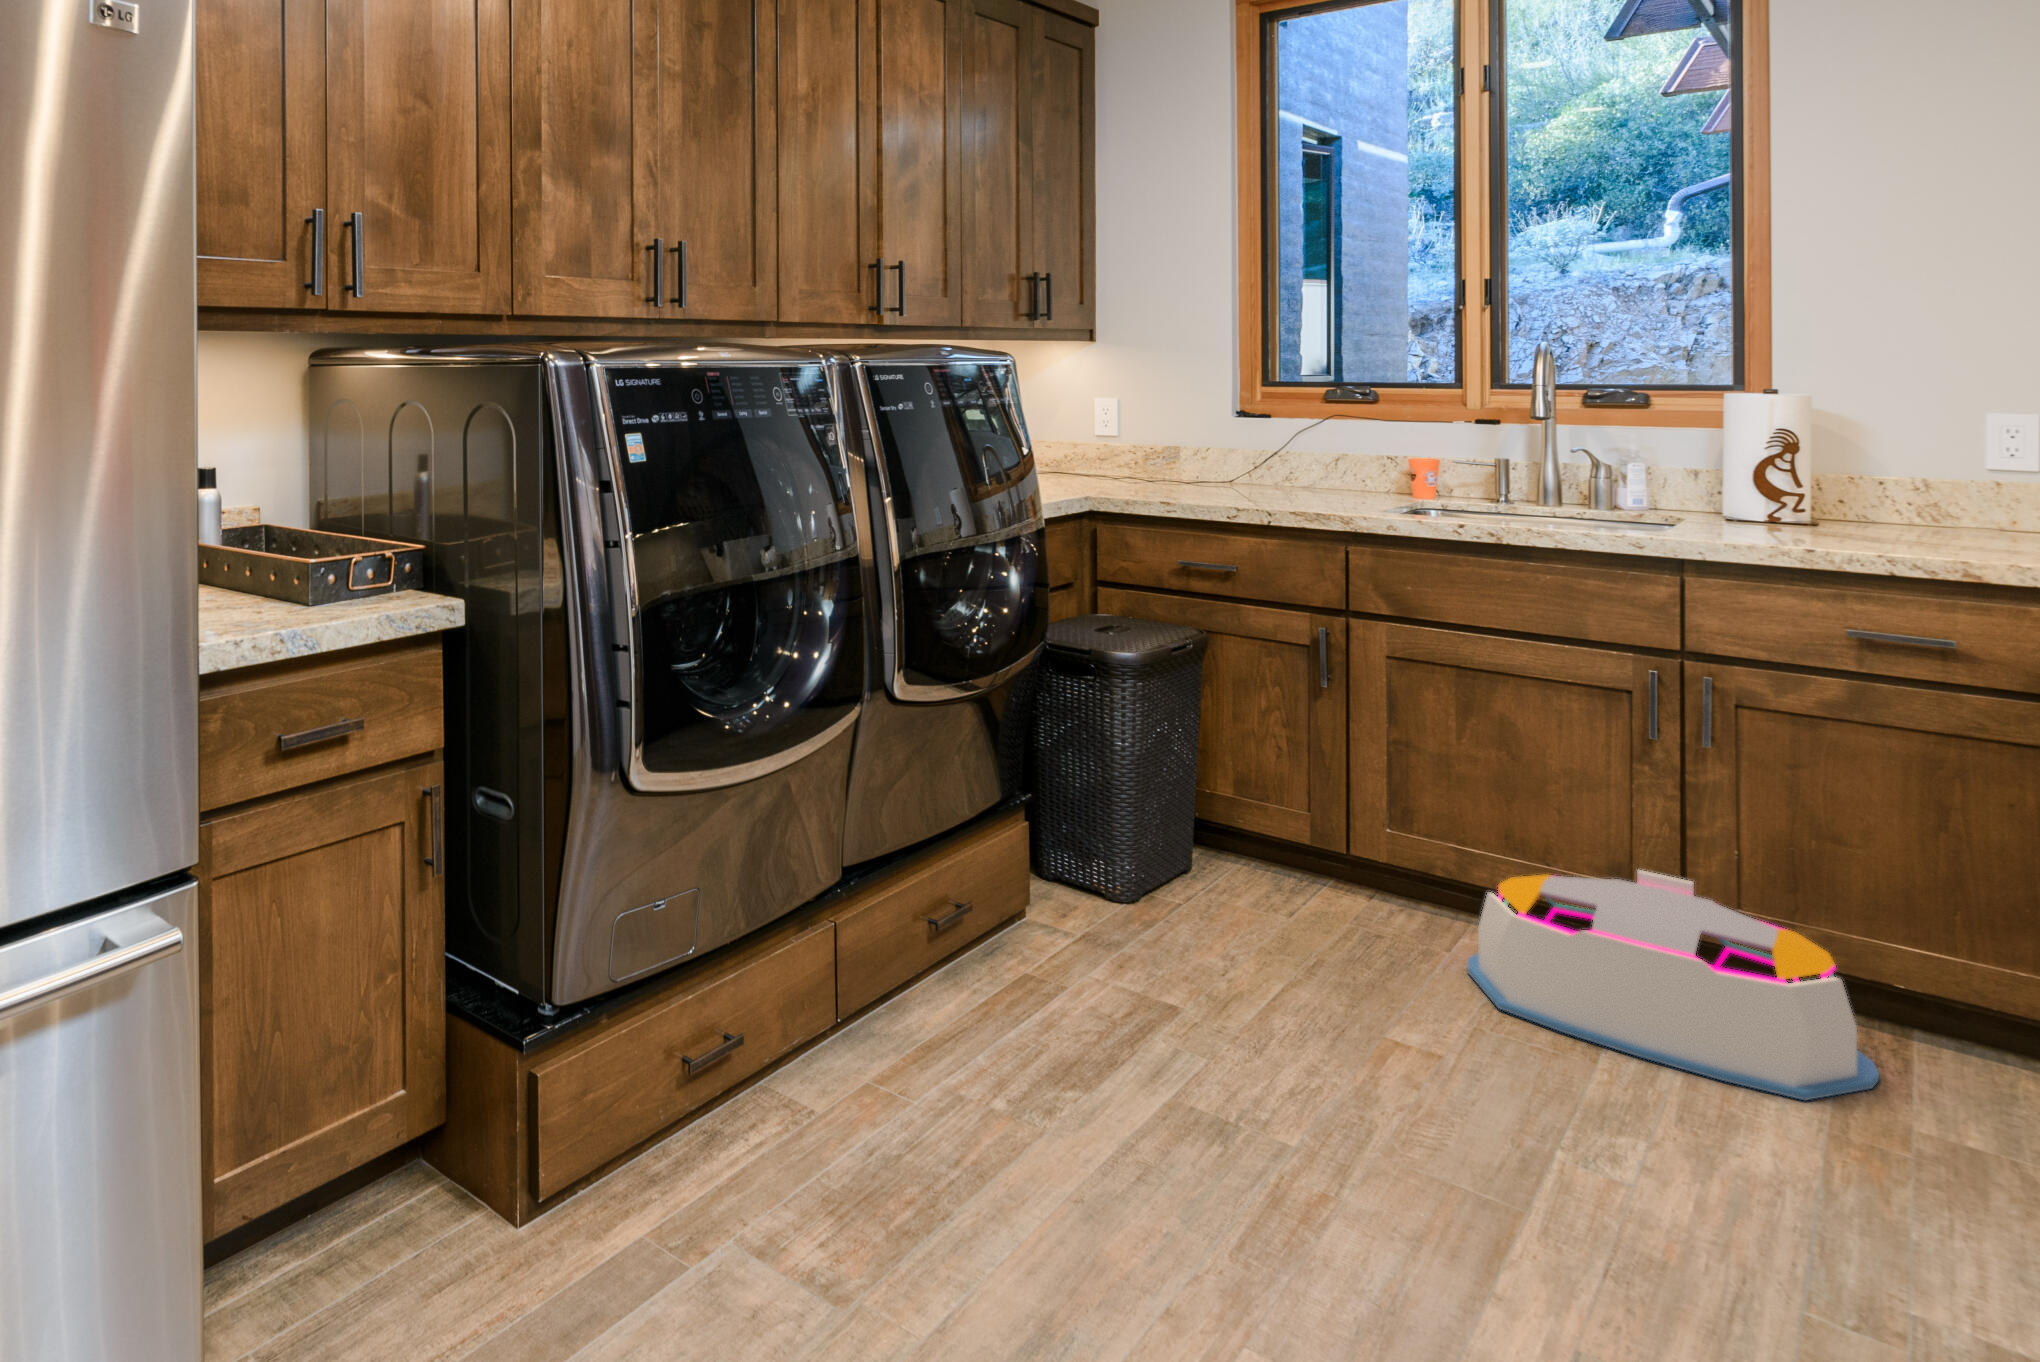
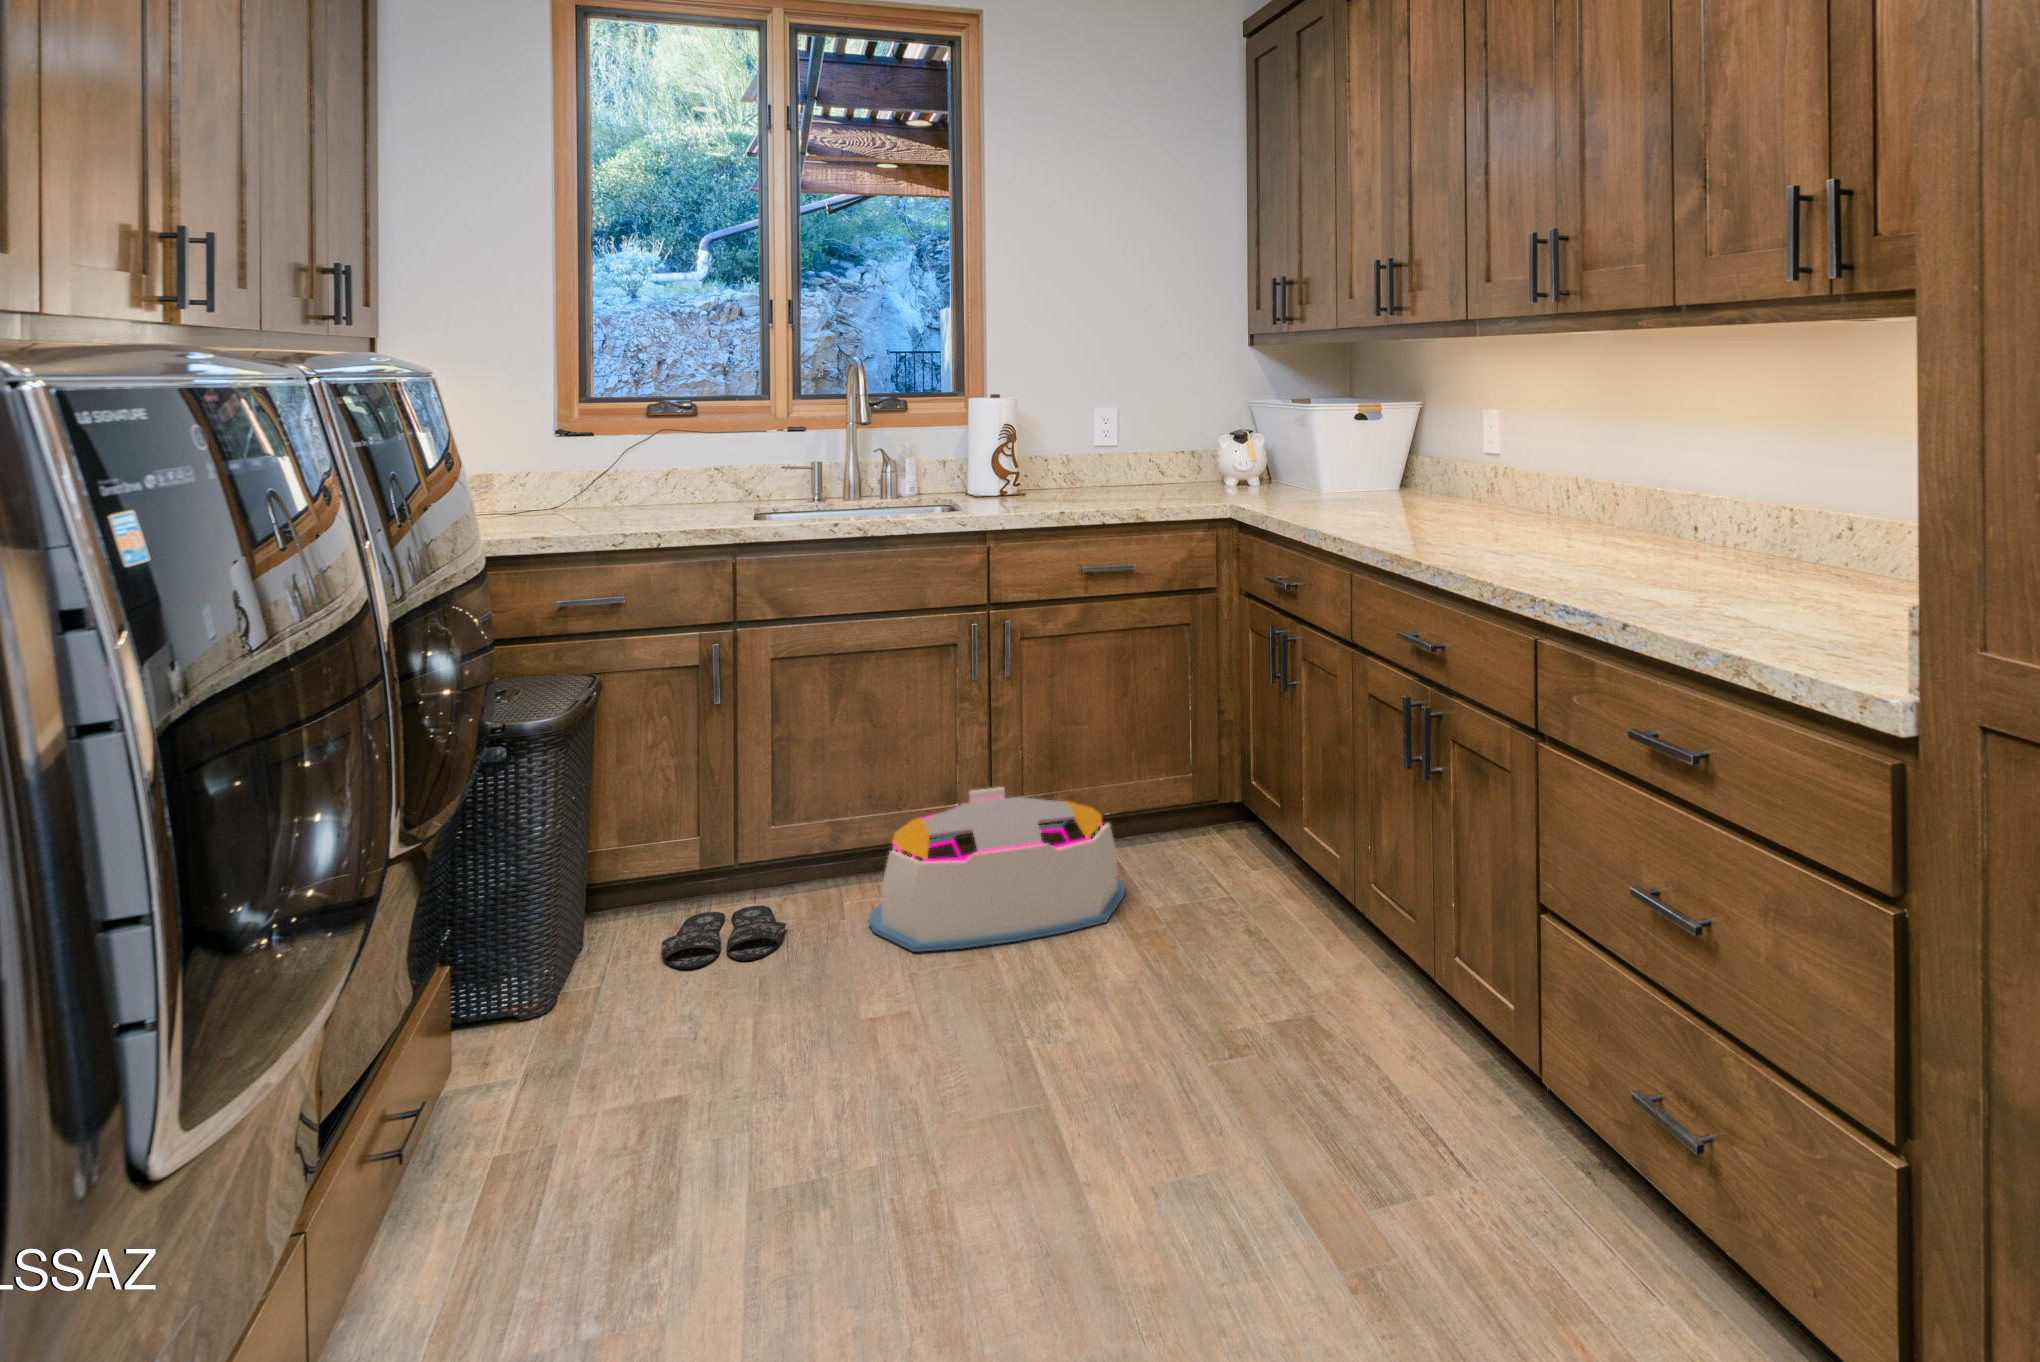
slippers: none [1244,883,1378,942] -> present [662,906,786,969]

